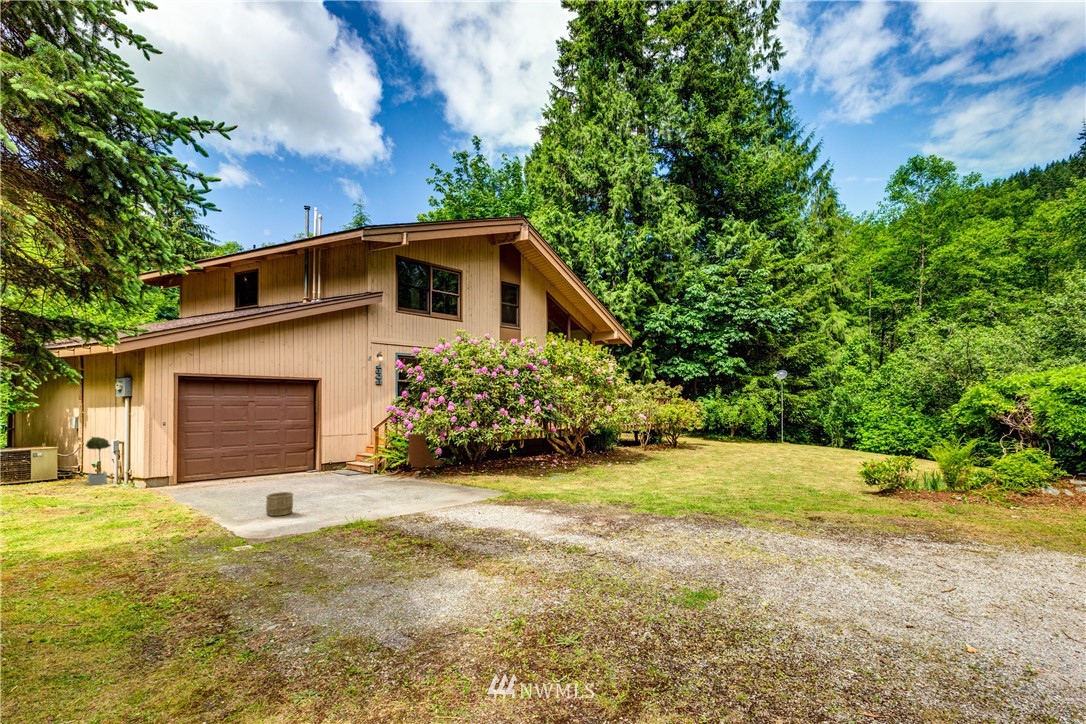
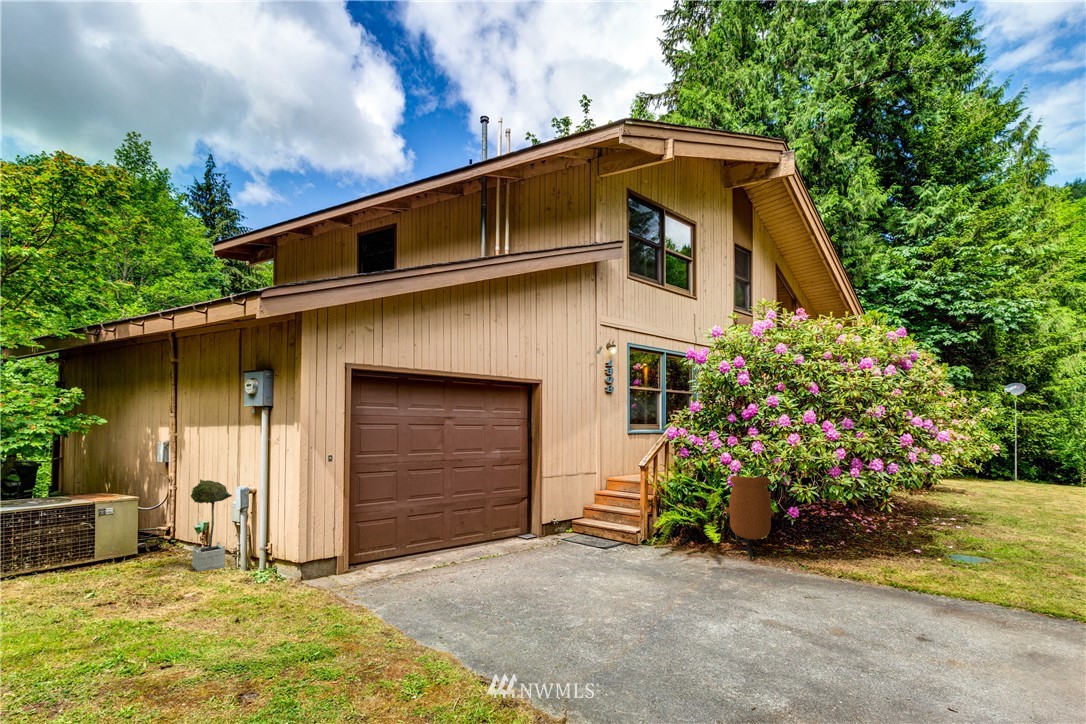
wooden bucket: present [266,492,293,516] -> none [657,628,721,701]

